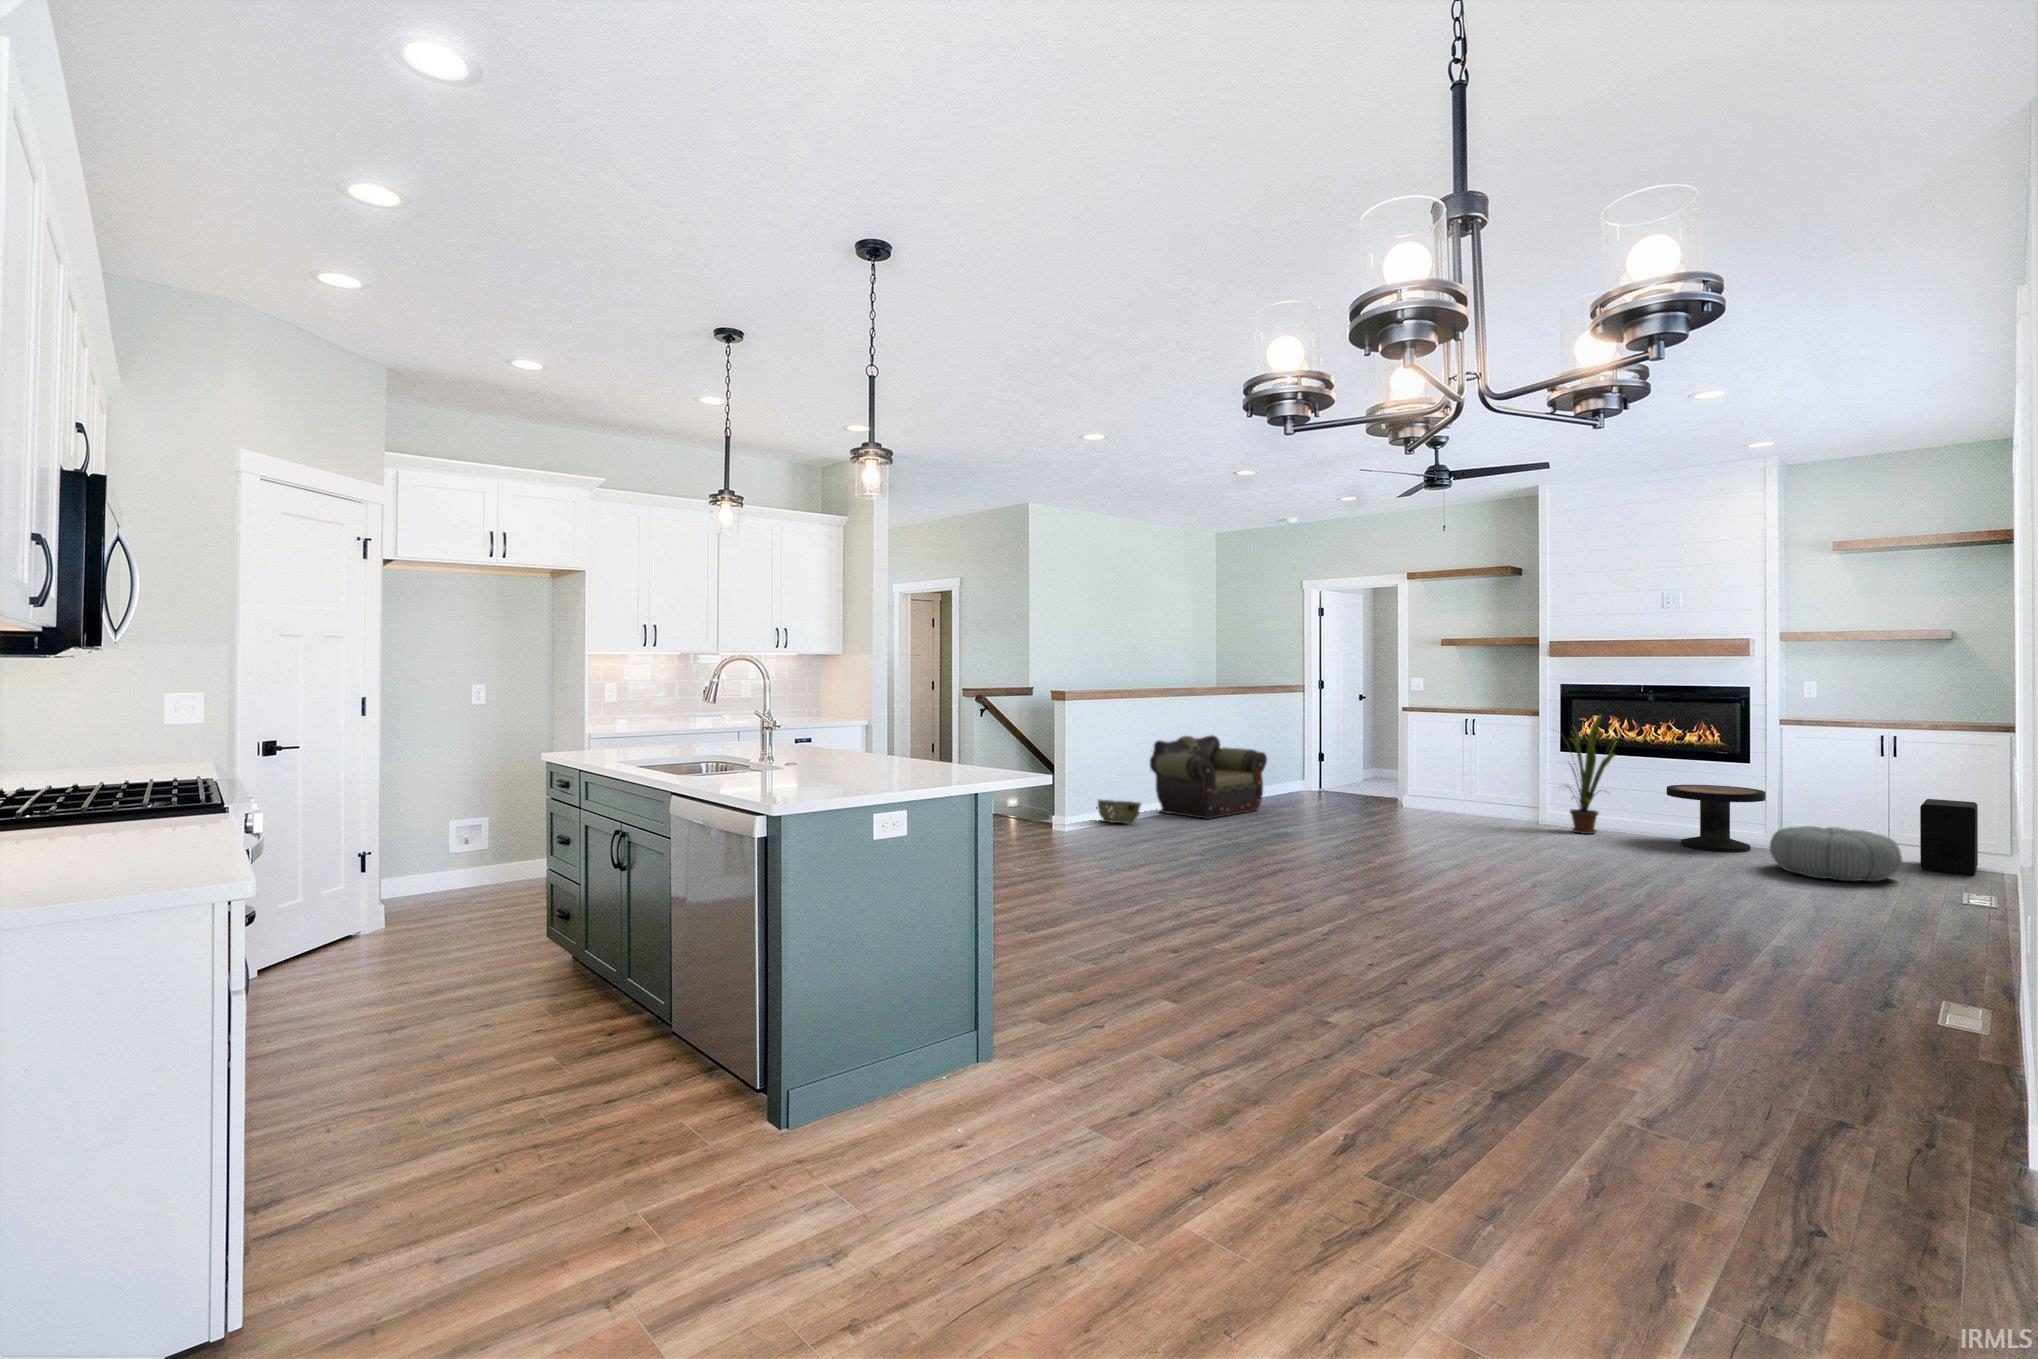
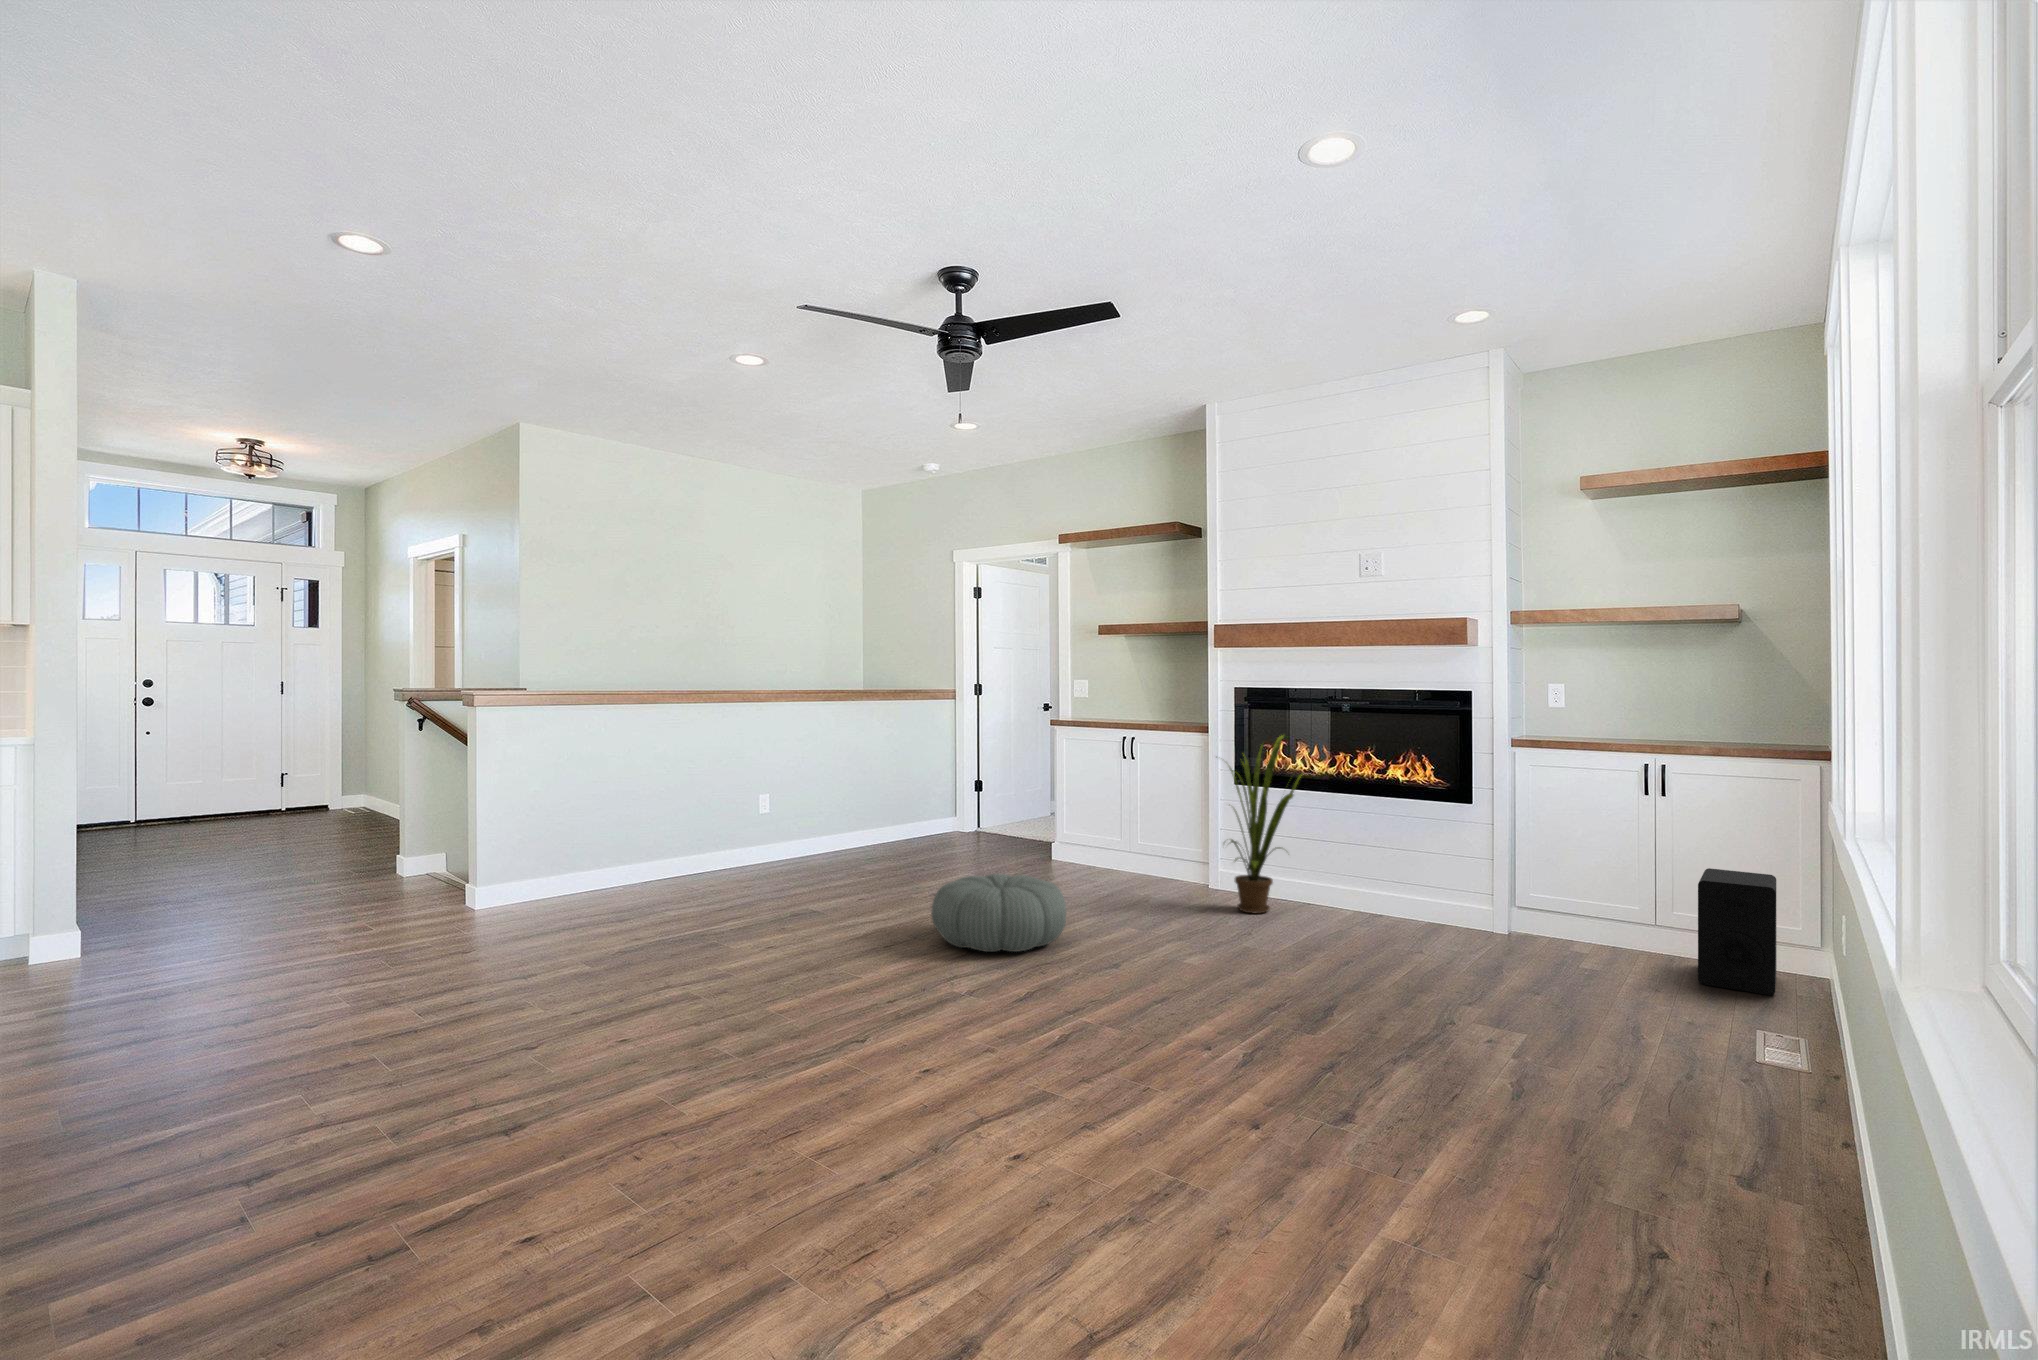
armchair: present [1150,735,1267,819] -> none [656,762,849,892]
side table: present [1667,785,1766,852] -> none [1356,841,1488,949]
woven basket: present [1096,799,1141,823] -> none [530,862,614,904]
pouf: present [1769,826,1902,881] -> present [931,874,1066,952]

